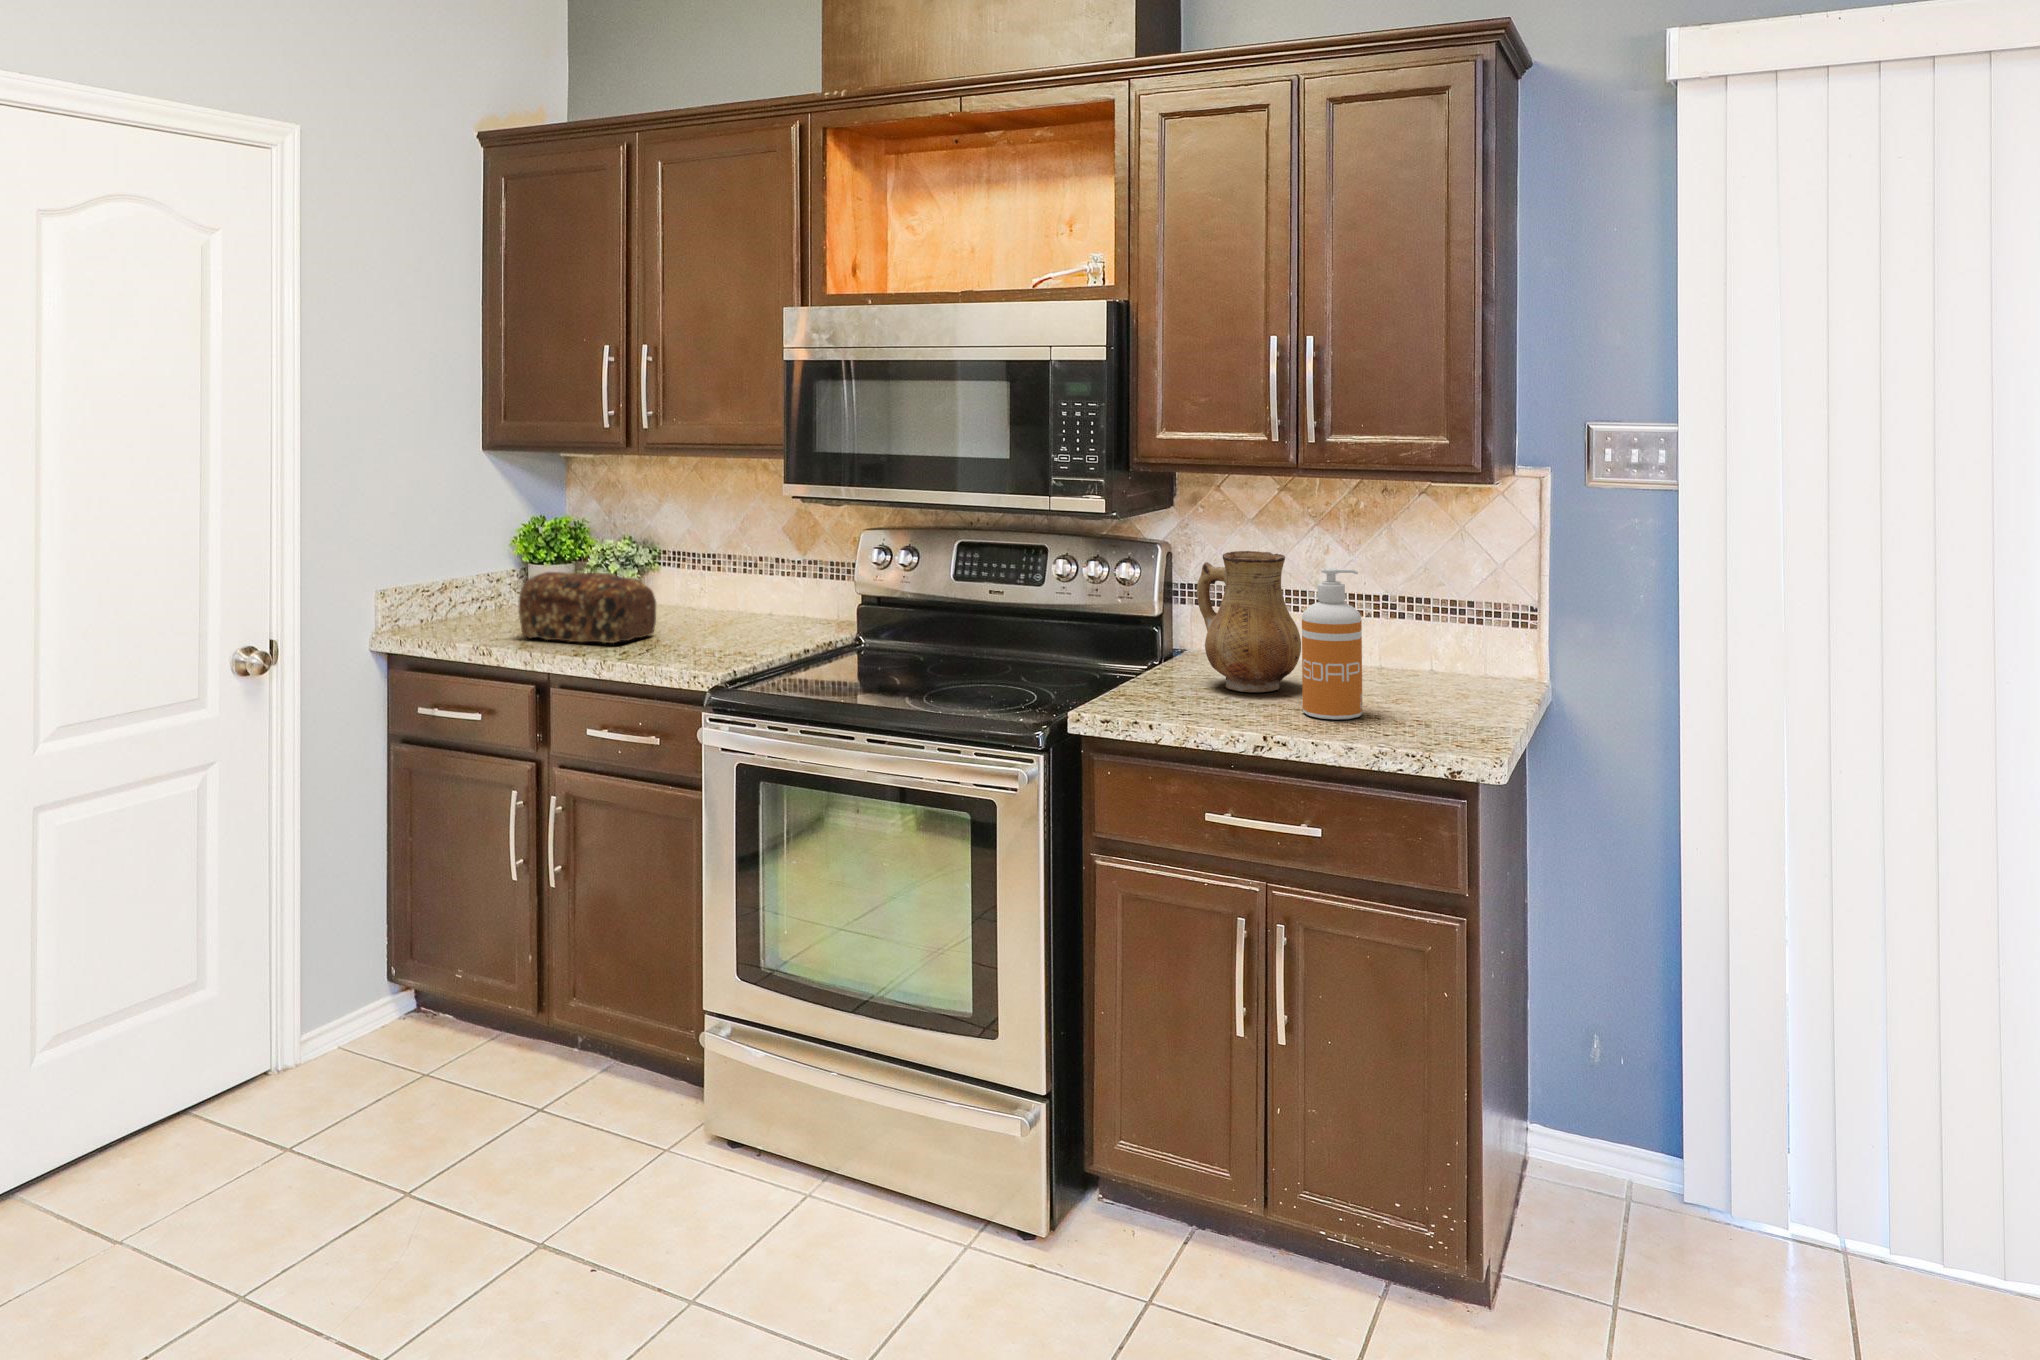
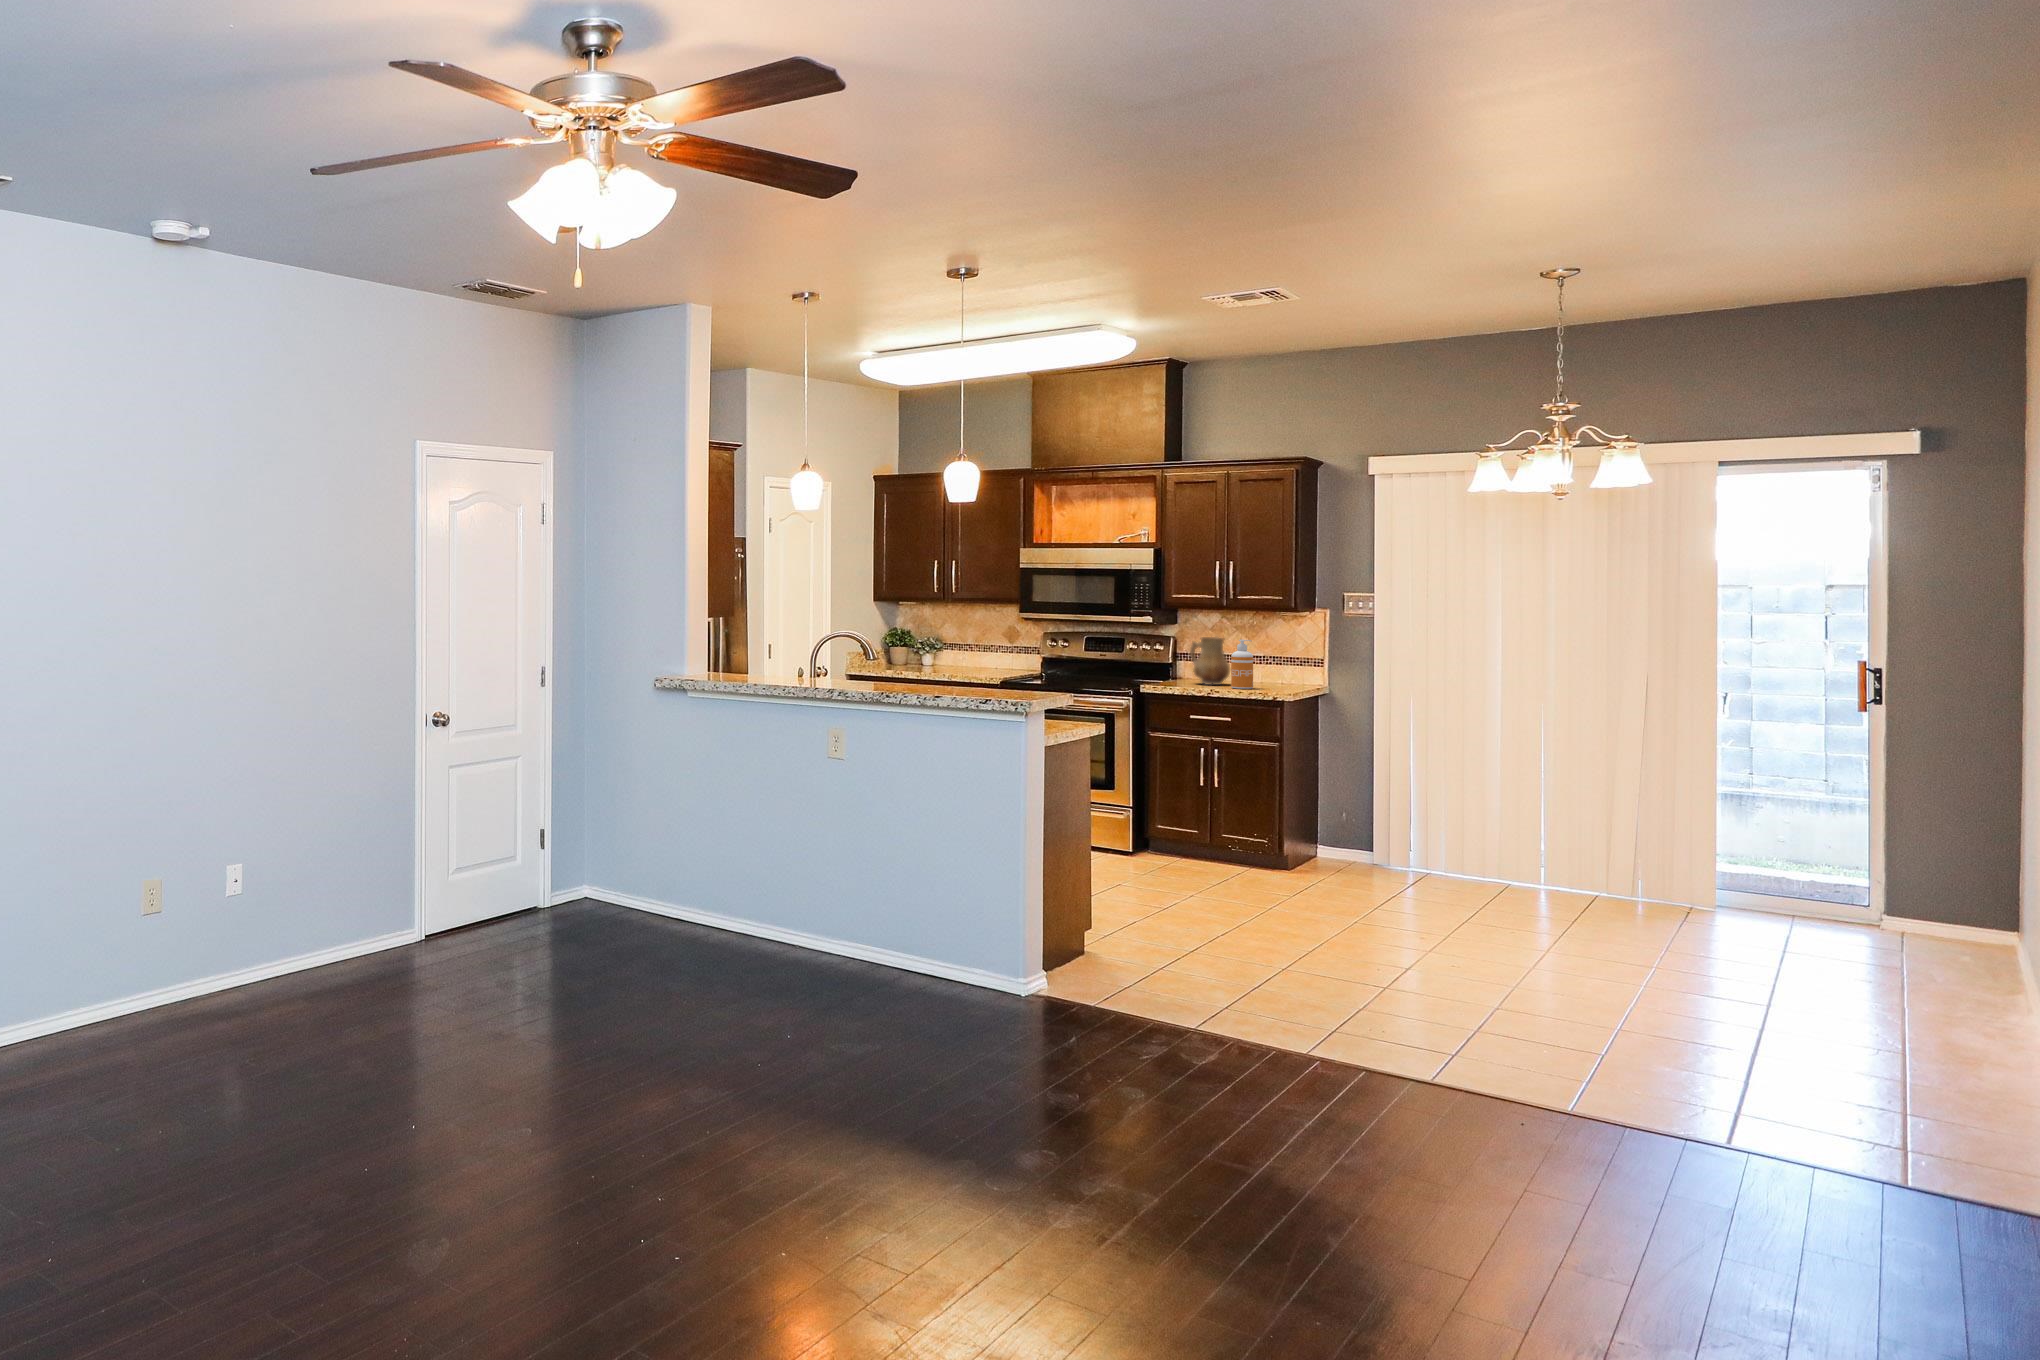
bread loaf: present [519,572,656,643] -> none [904,647,957,673]

